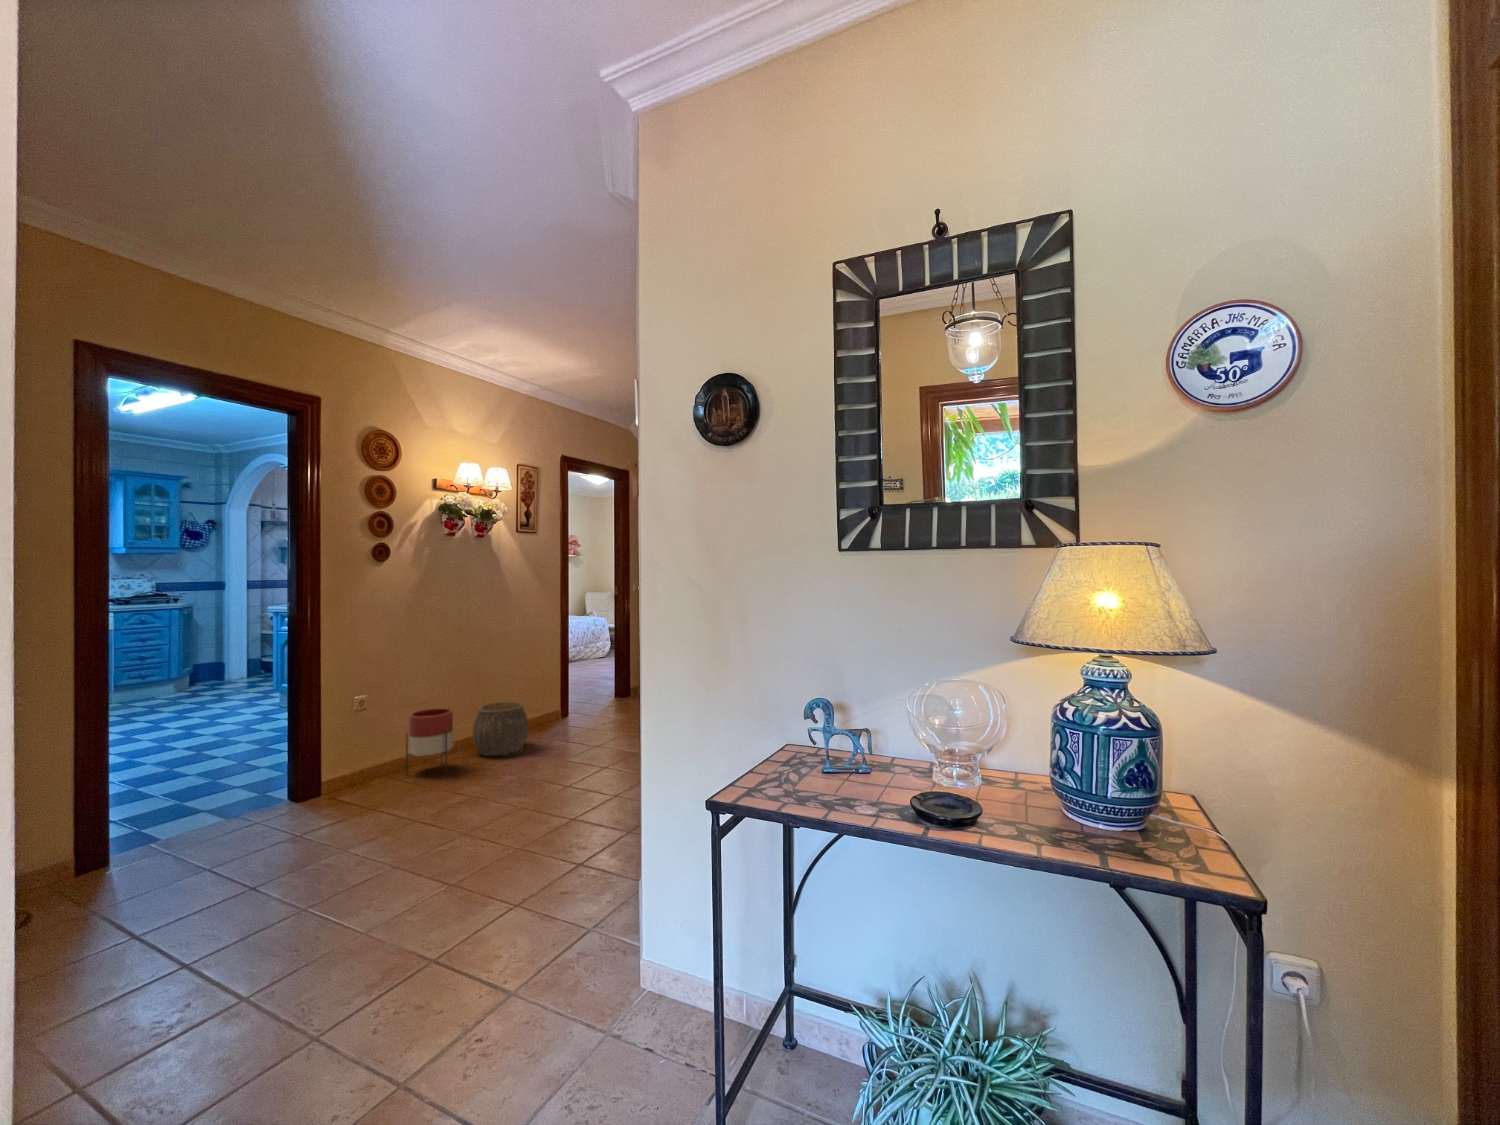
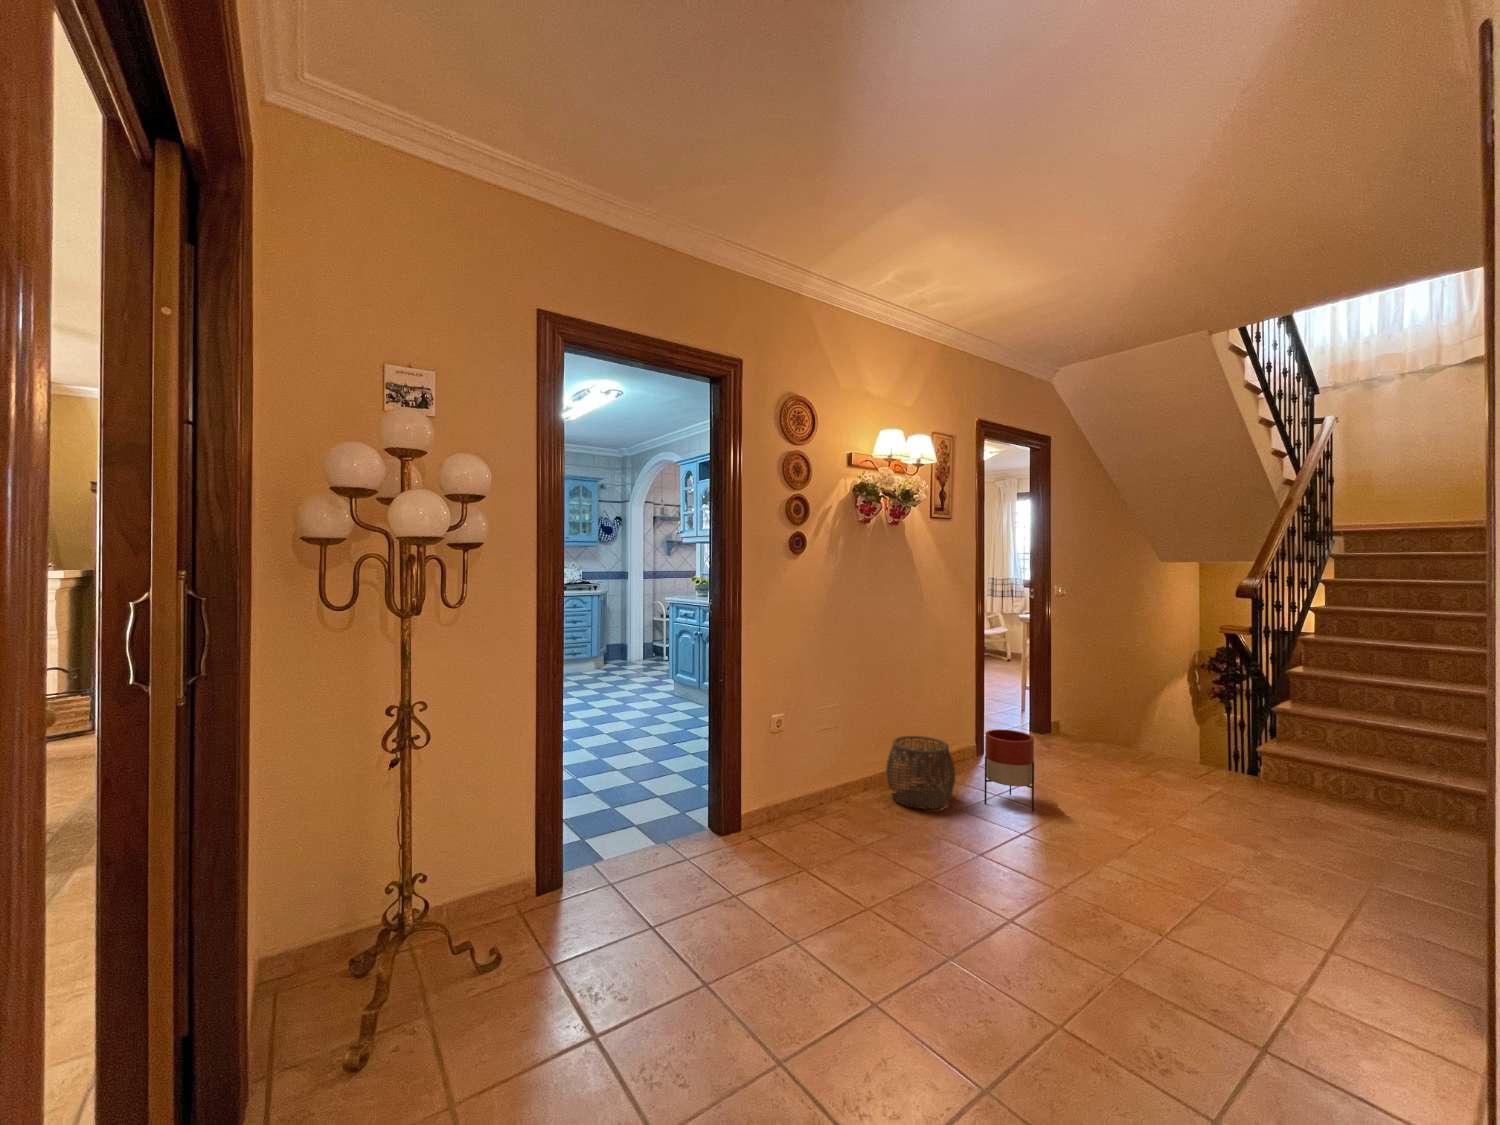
planter: present [406,708,453,775] -> present [984,729,1034,812]

